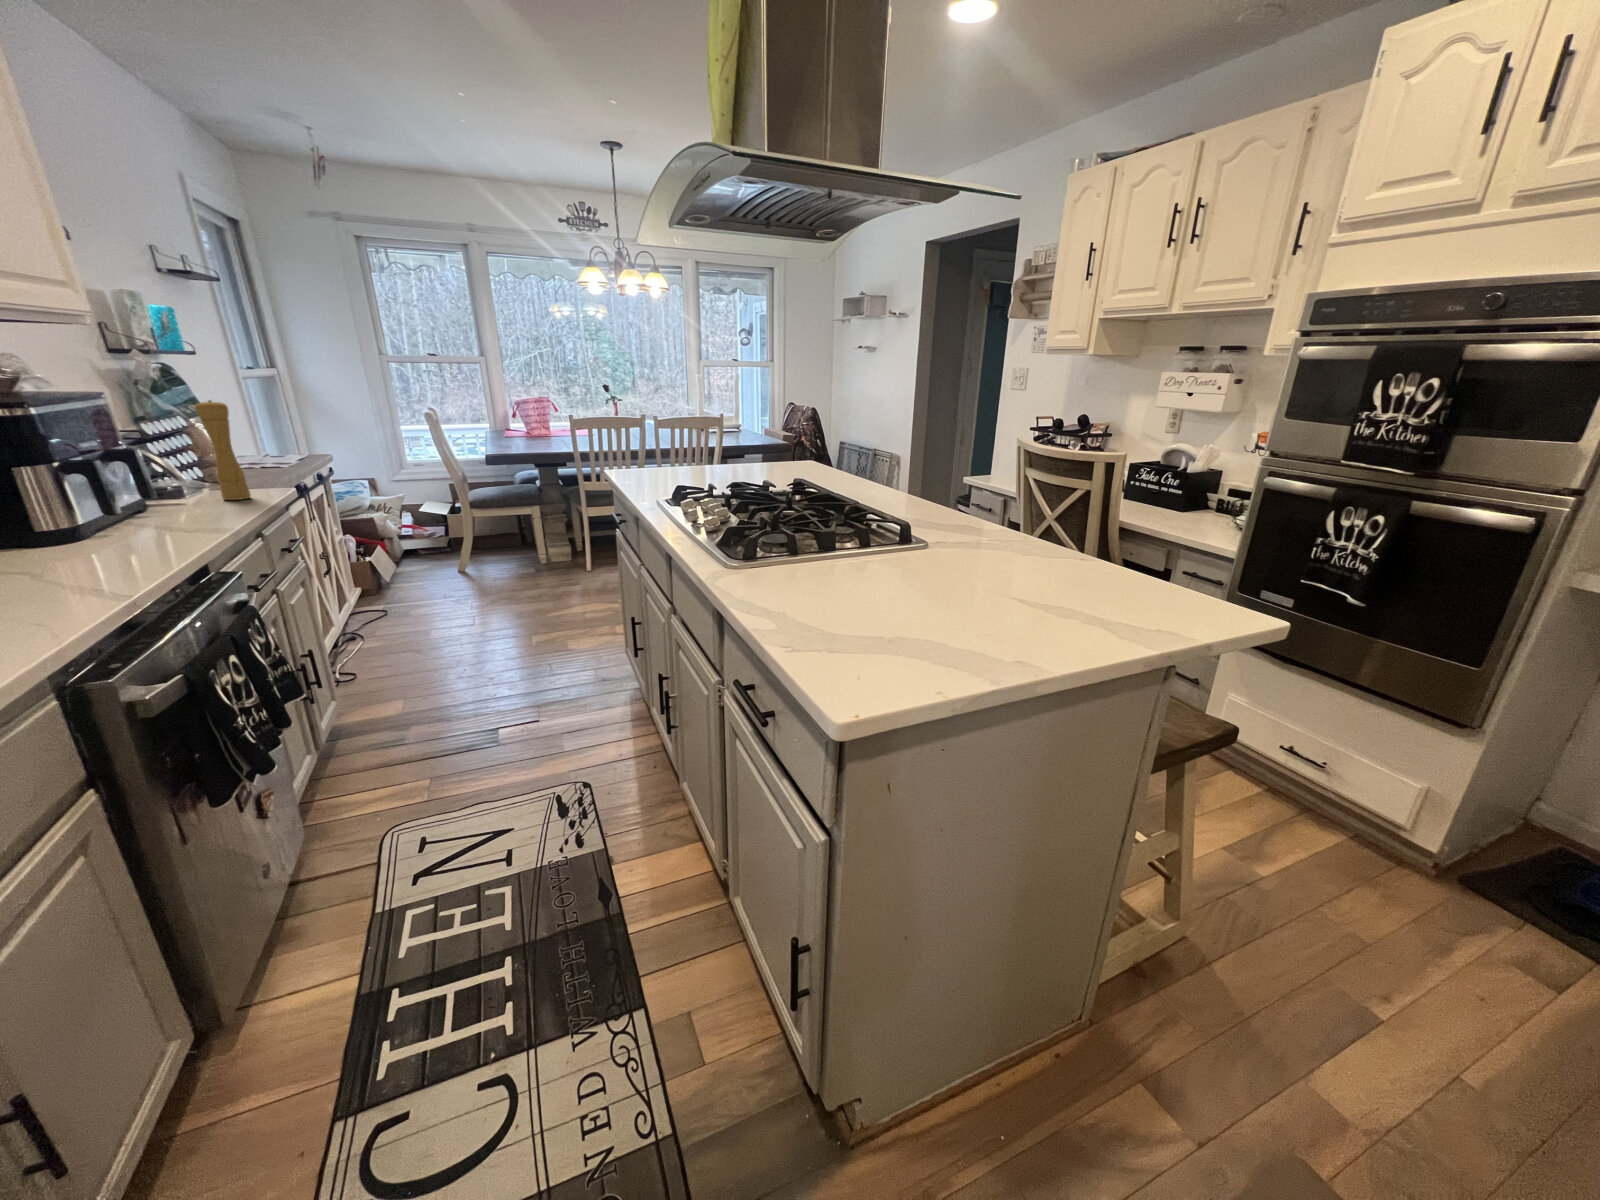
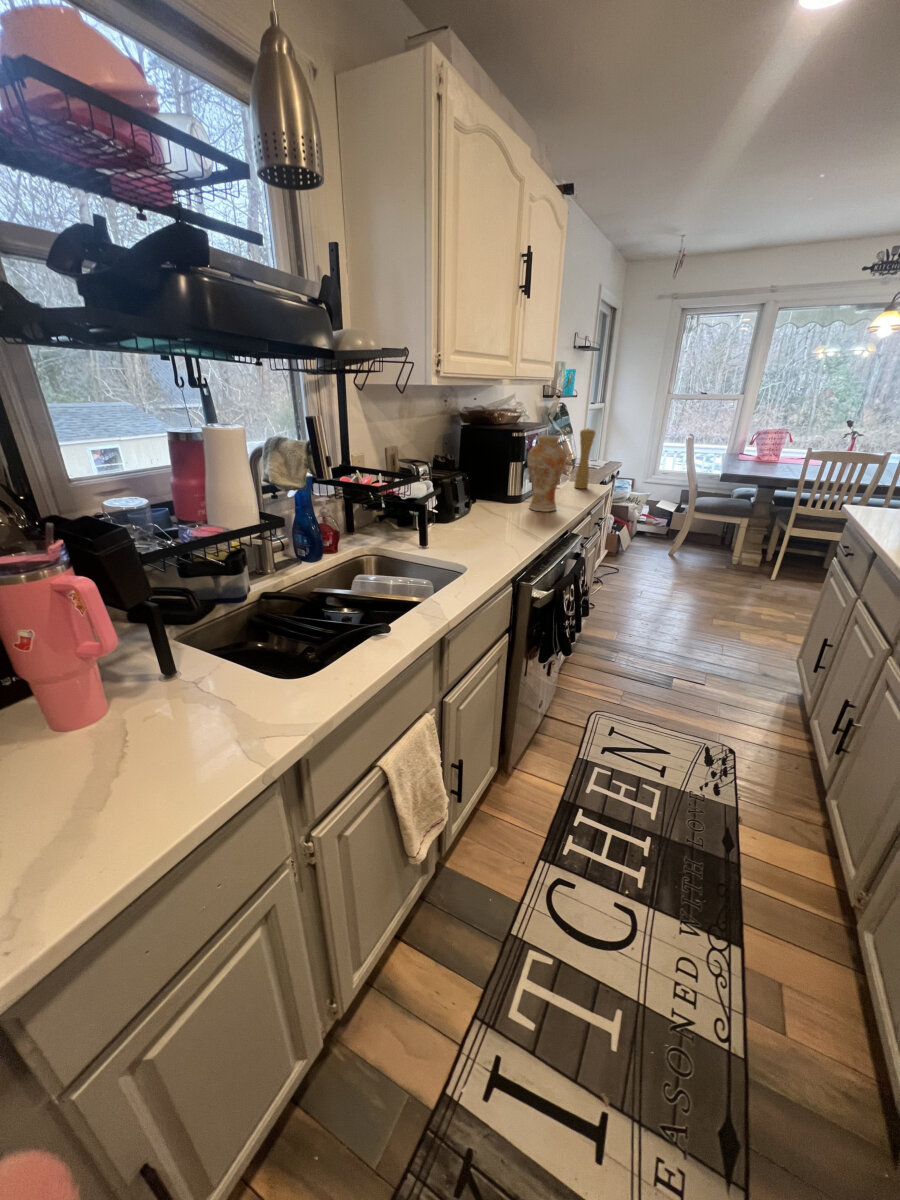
vase: none [53,412,174,551] -> present [527,435,566,512]

